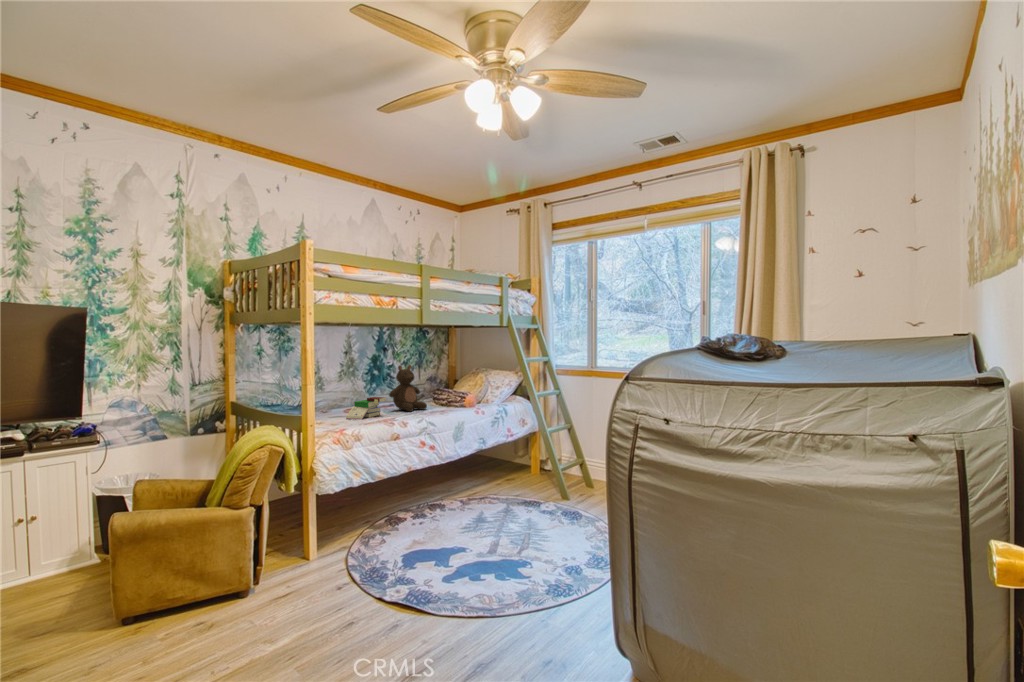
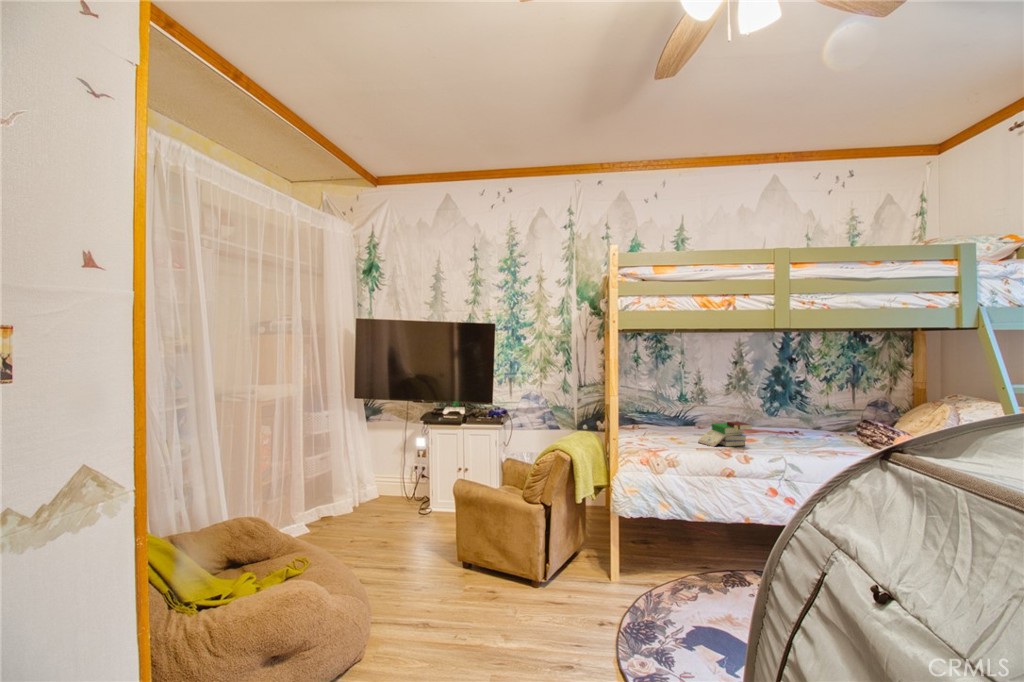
stuffed bear: present [389,365,427,412] -> none [767,384,826,449]

